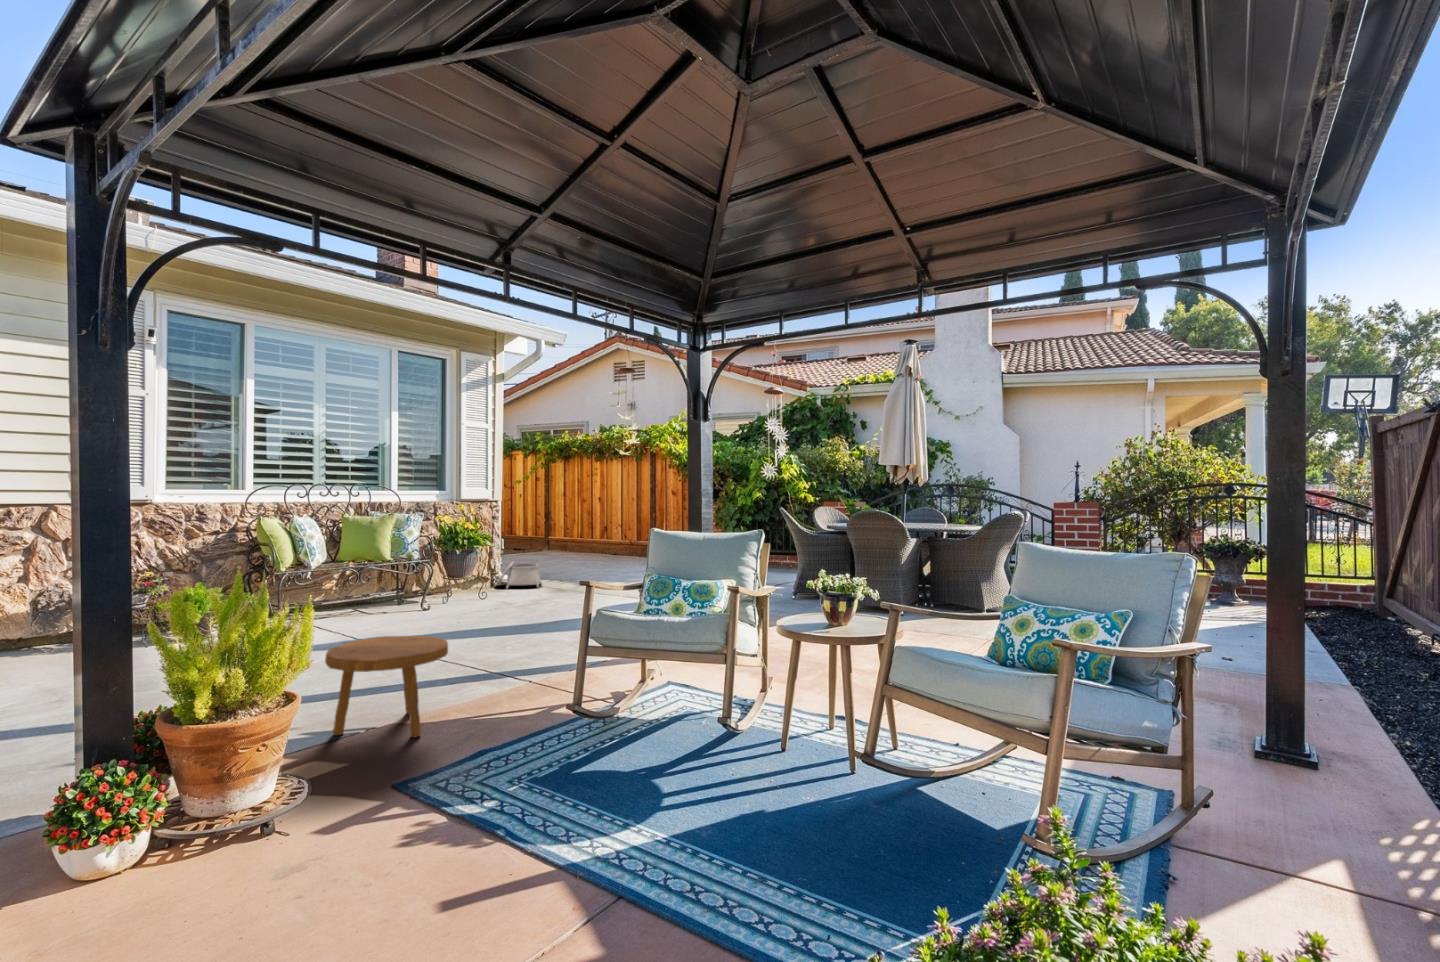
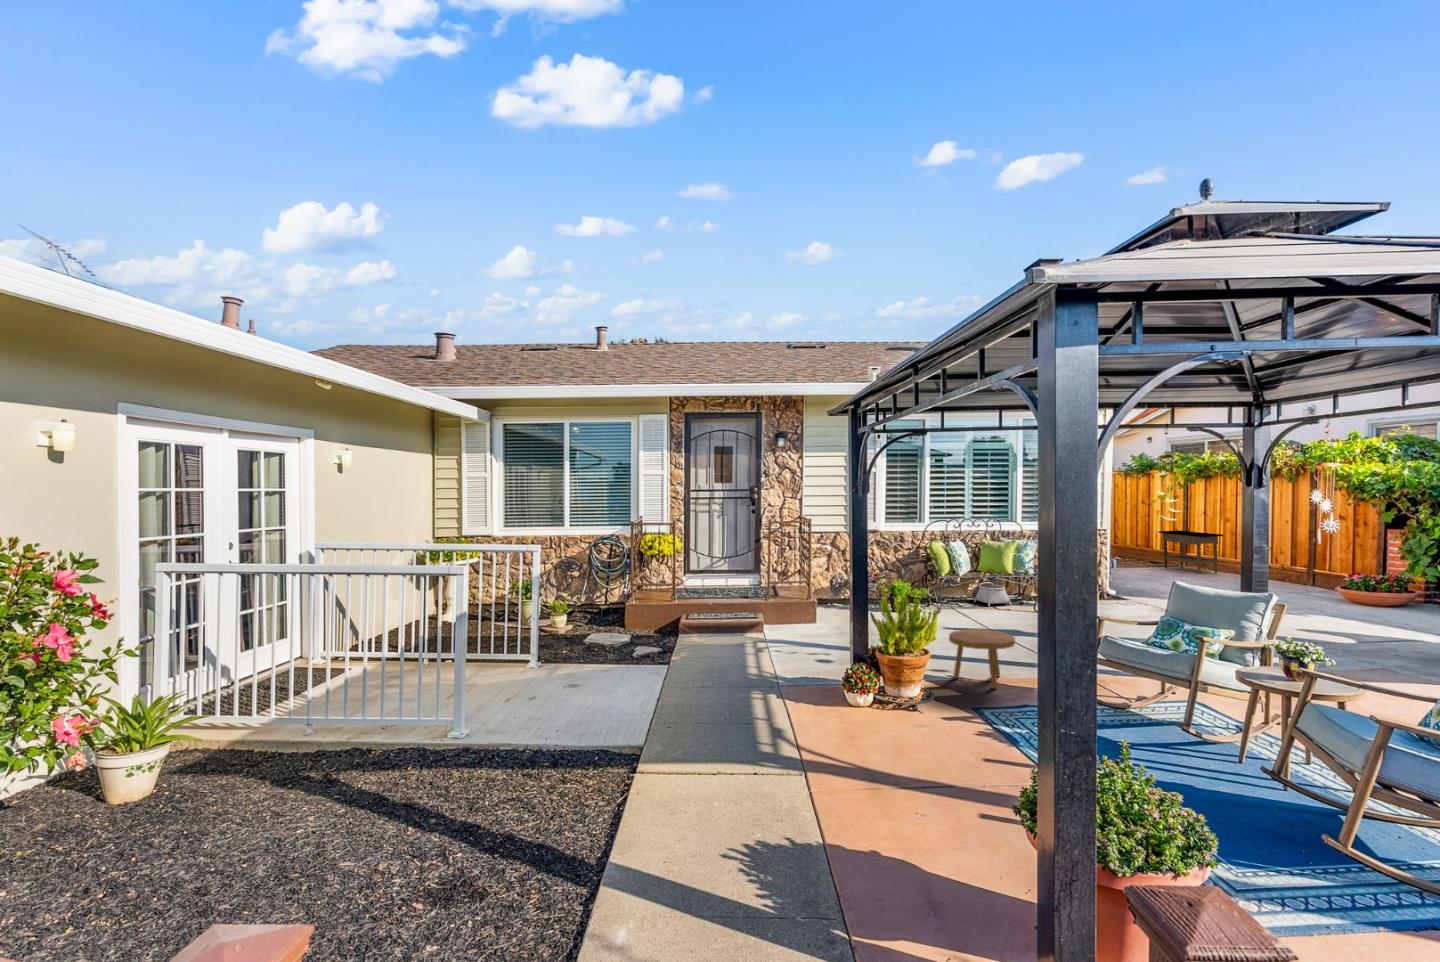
side table: none [531,512,591,555] -> present [1159,531,1223,574]
basket: present [495,562,541,588] -> present [971,582,1011,606]

